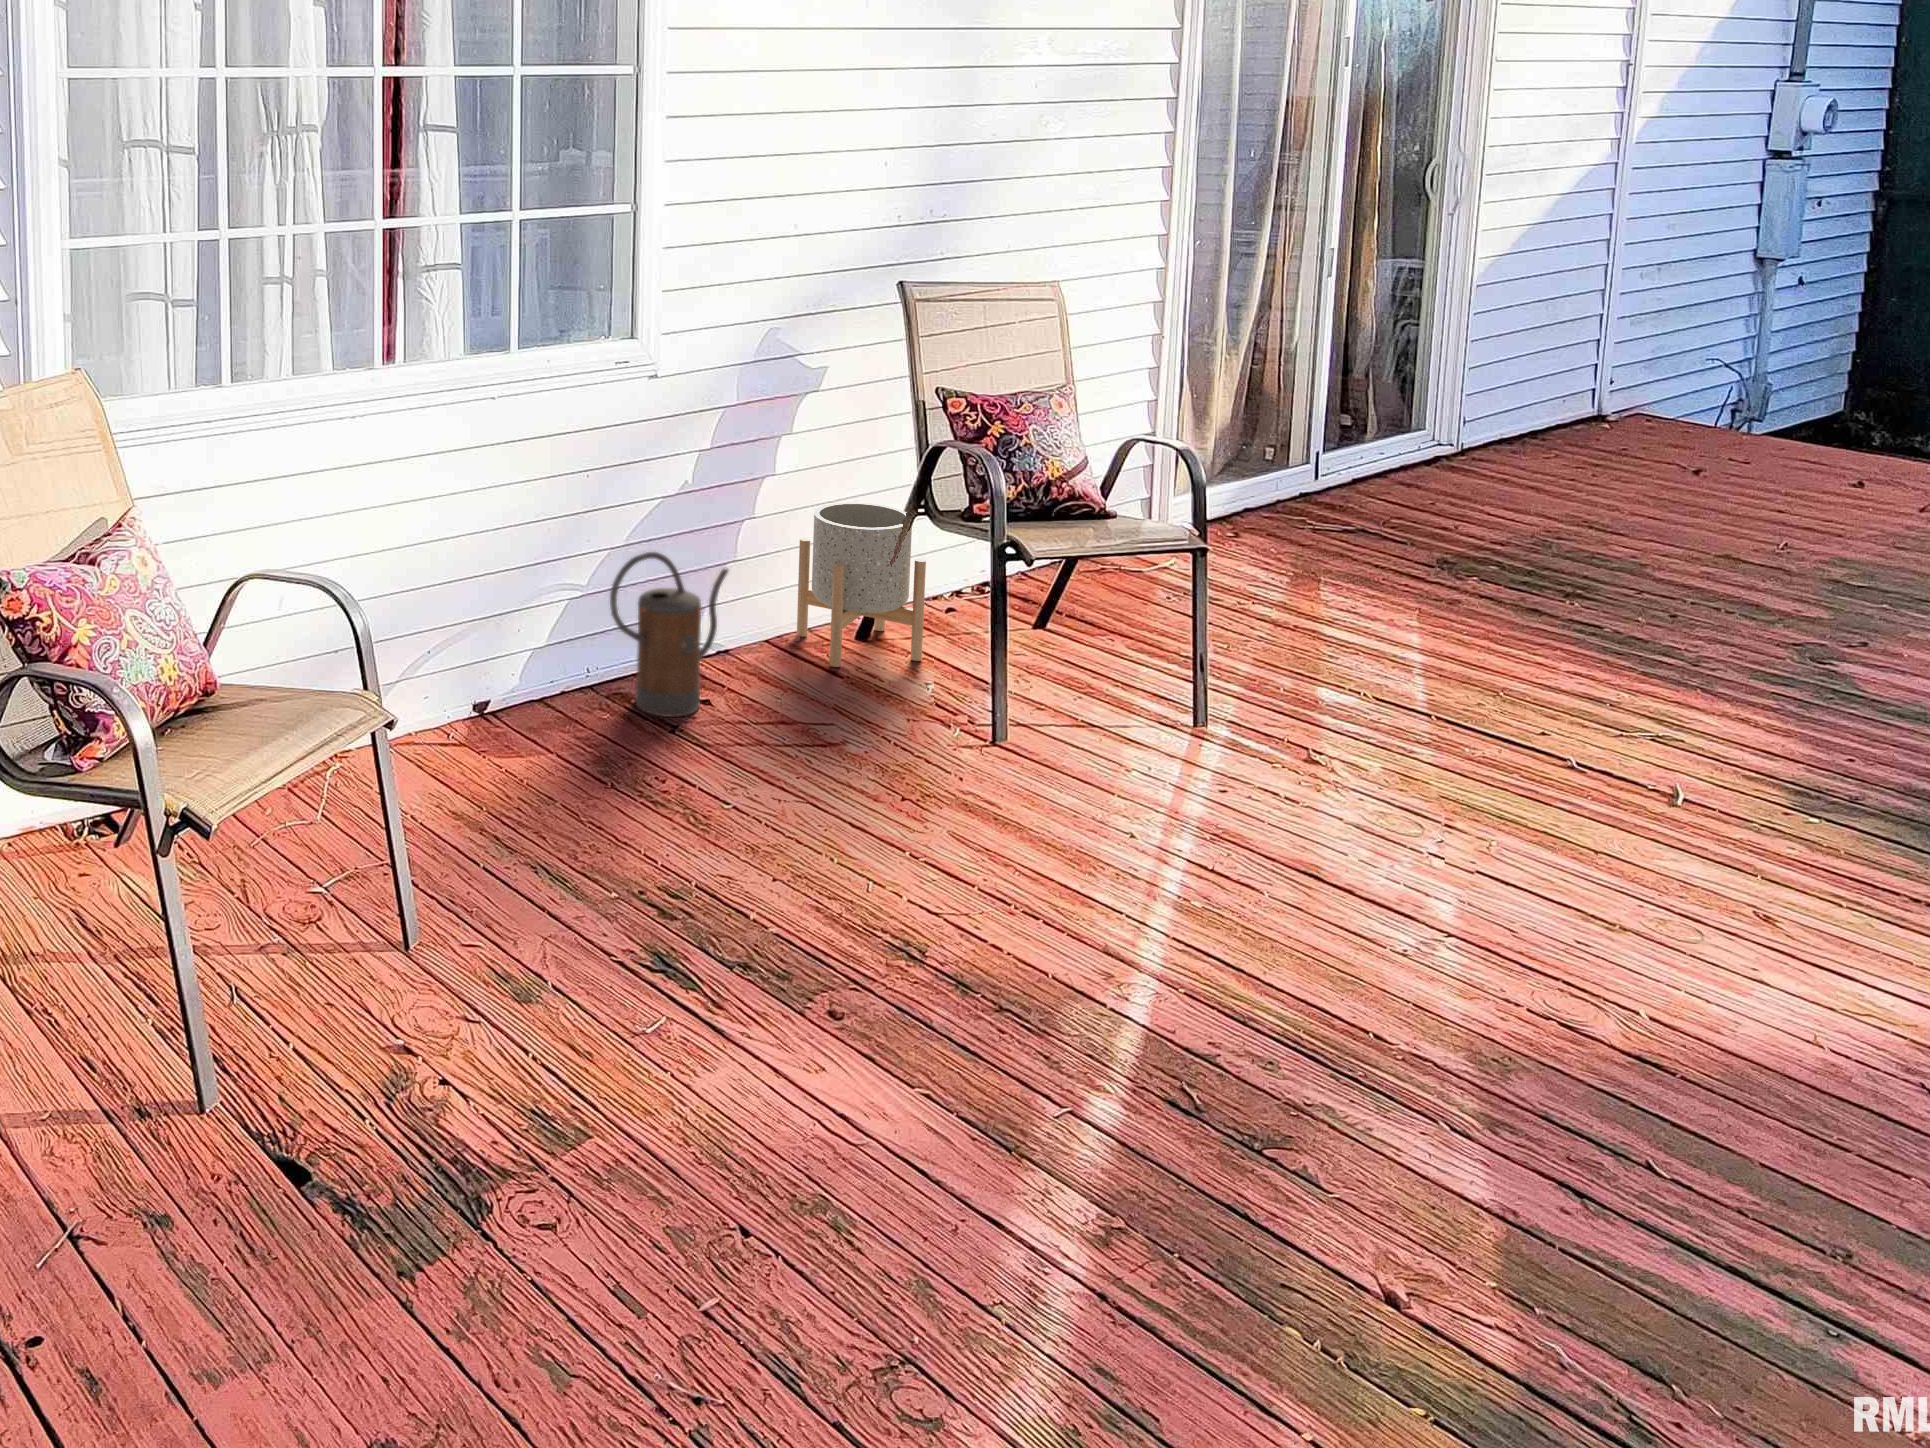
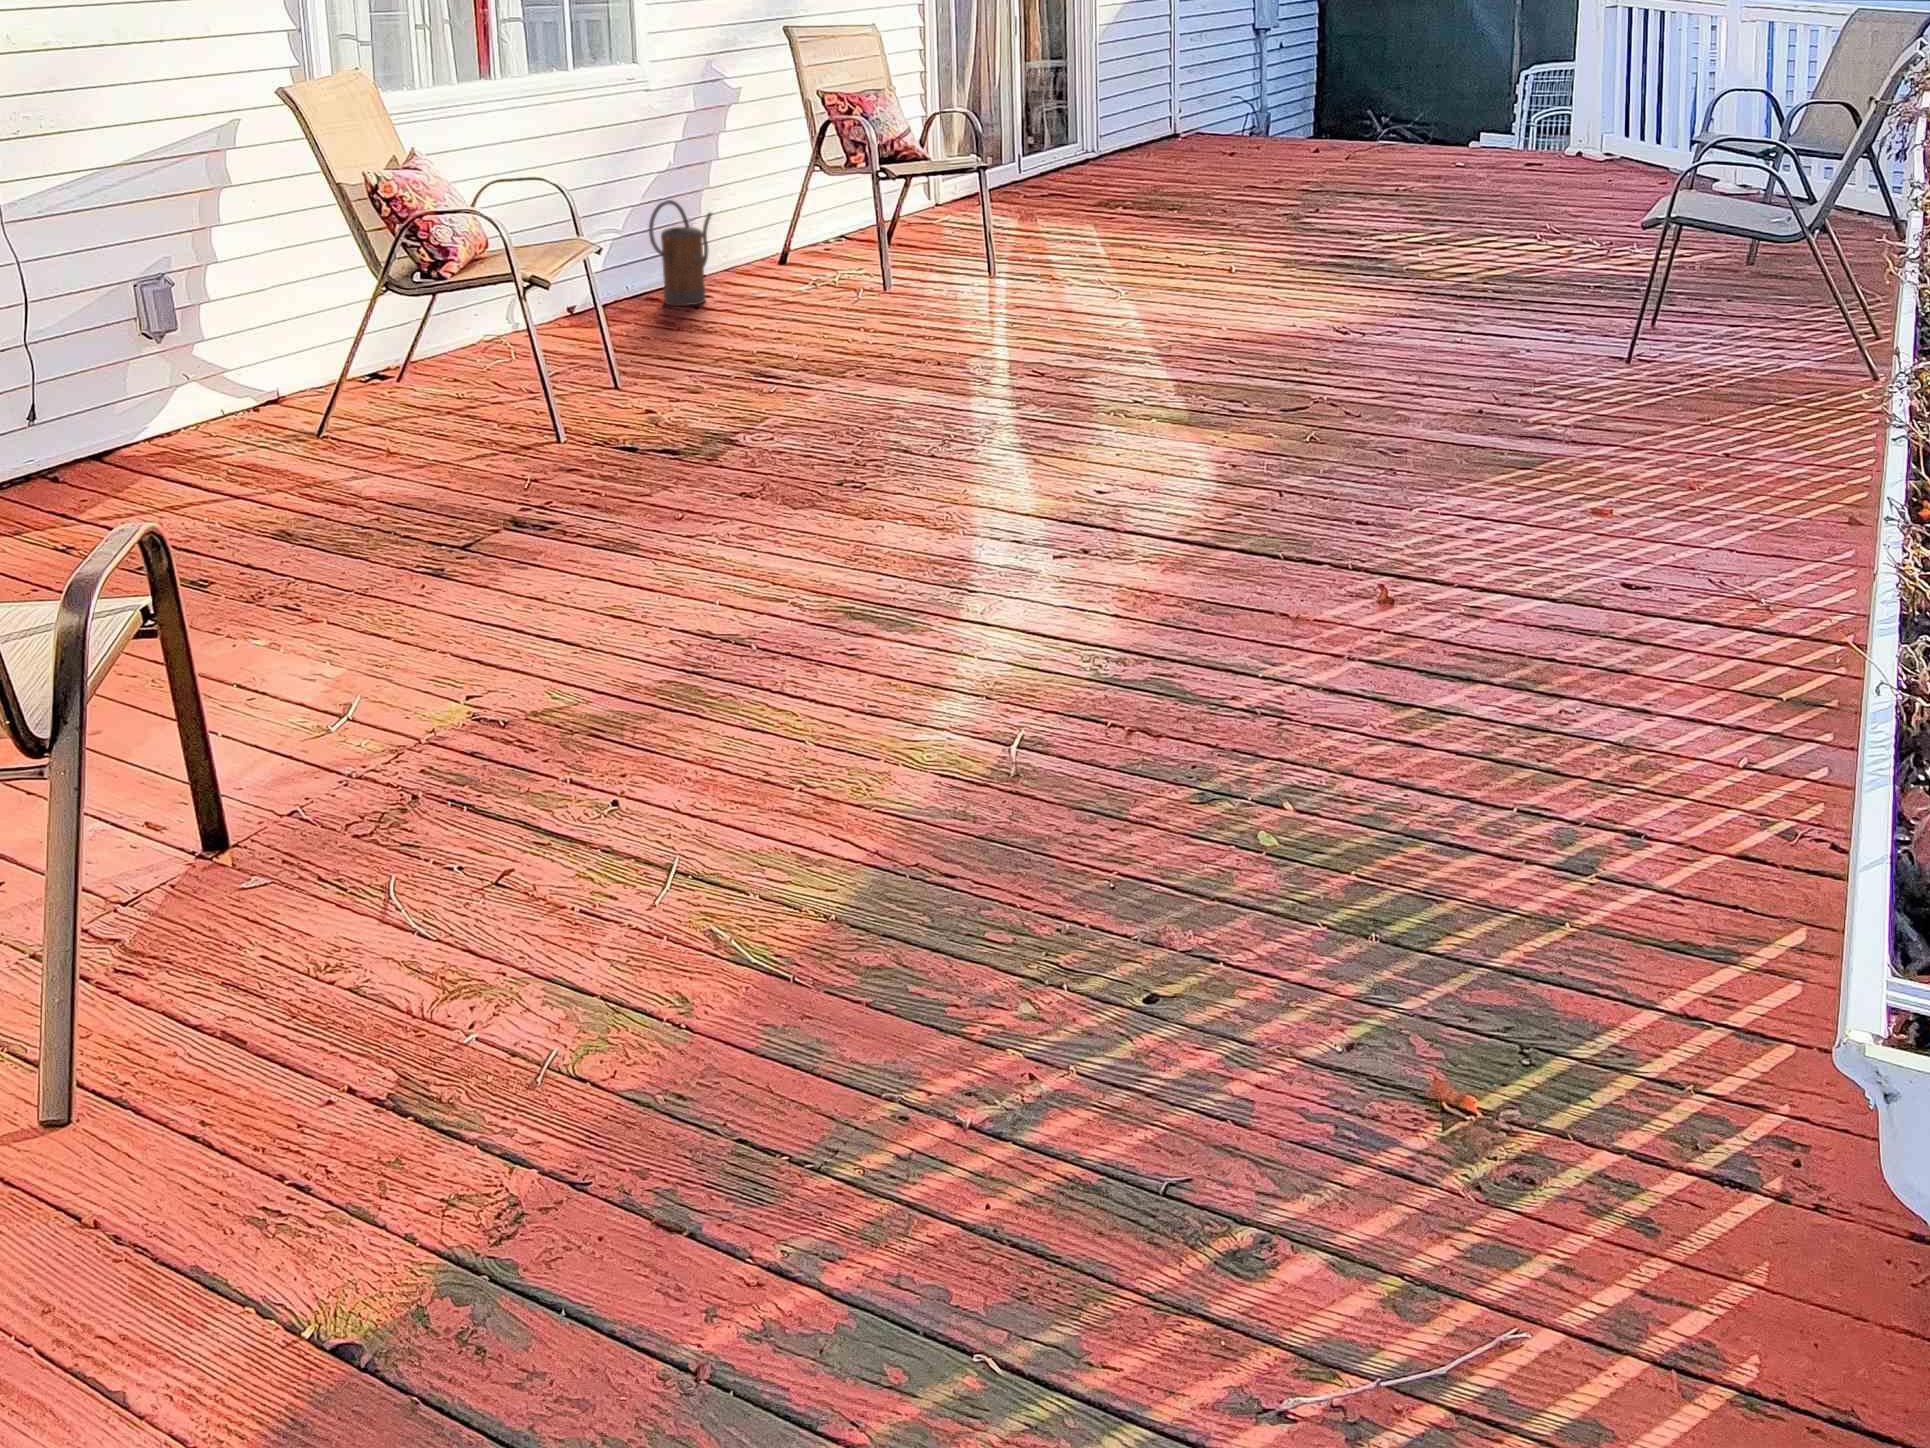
planter: present [797,502,926,667] -> none [739,177,825,277]

